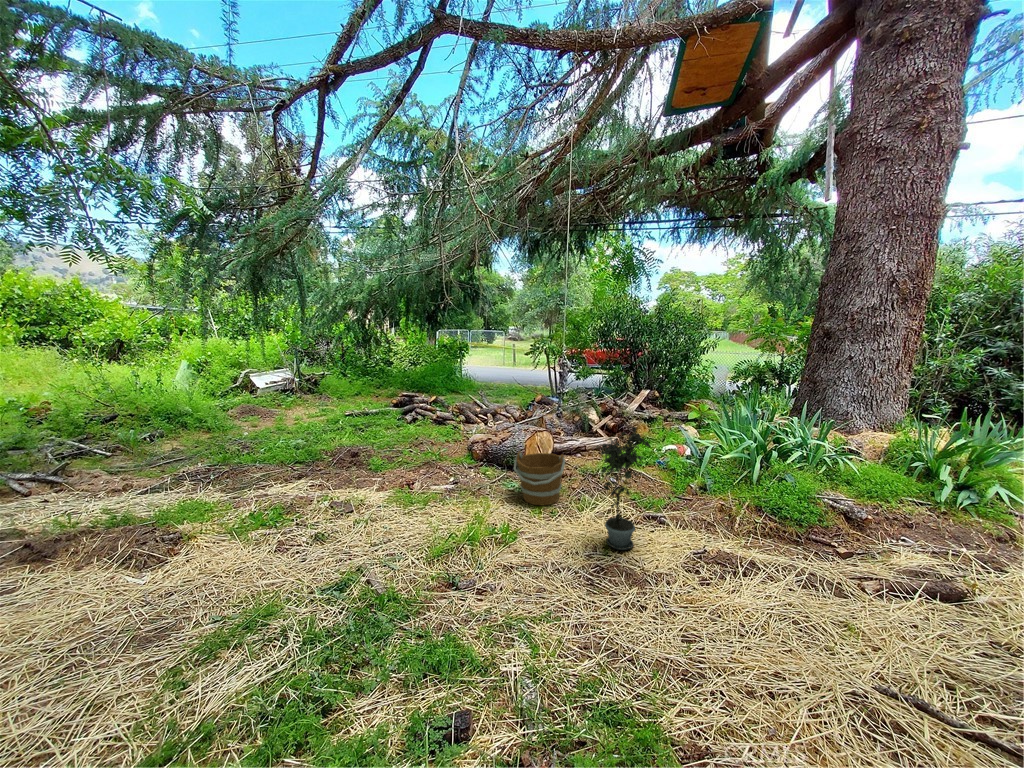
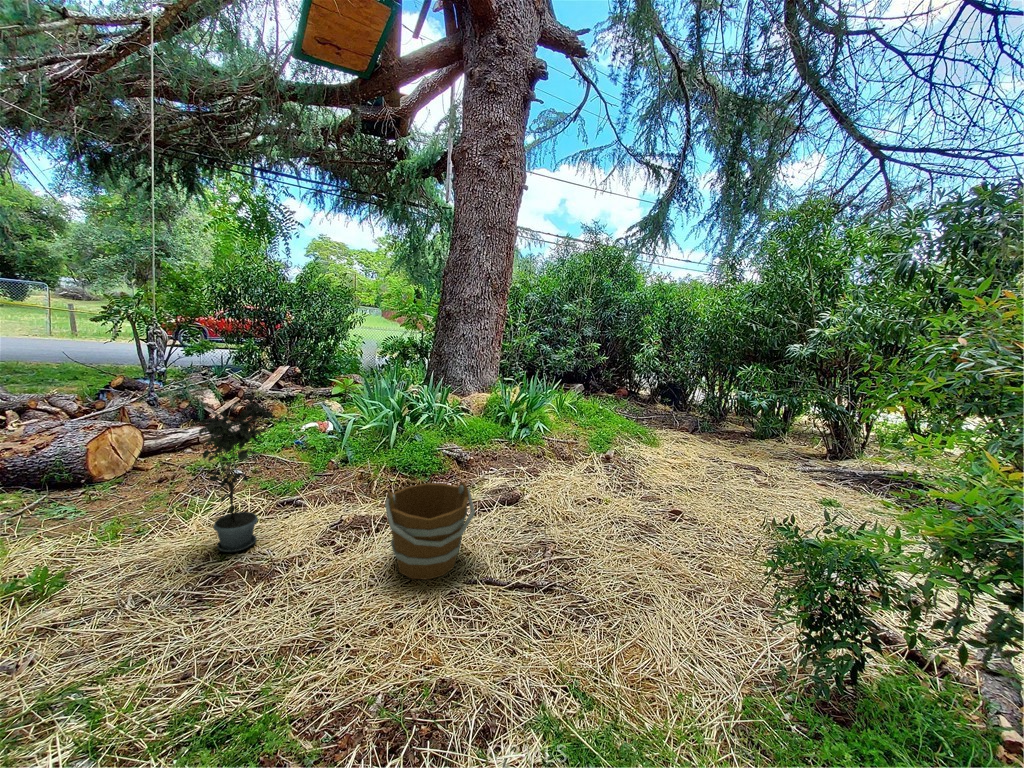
bucket: present [514,451,565,505] -> present [385,482,475,580]

